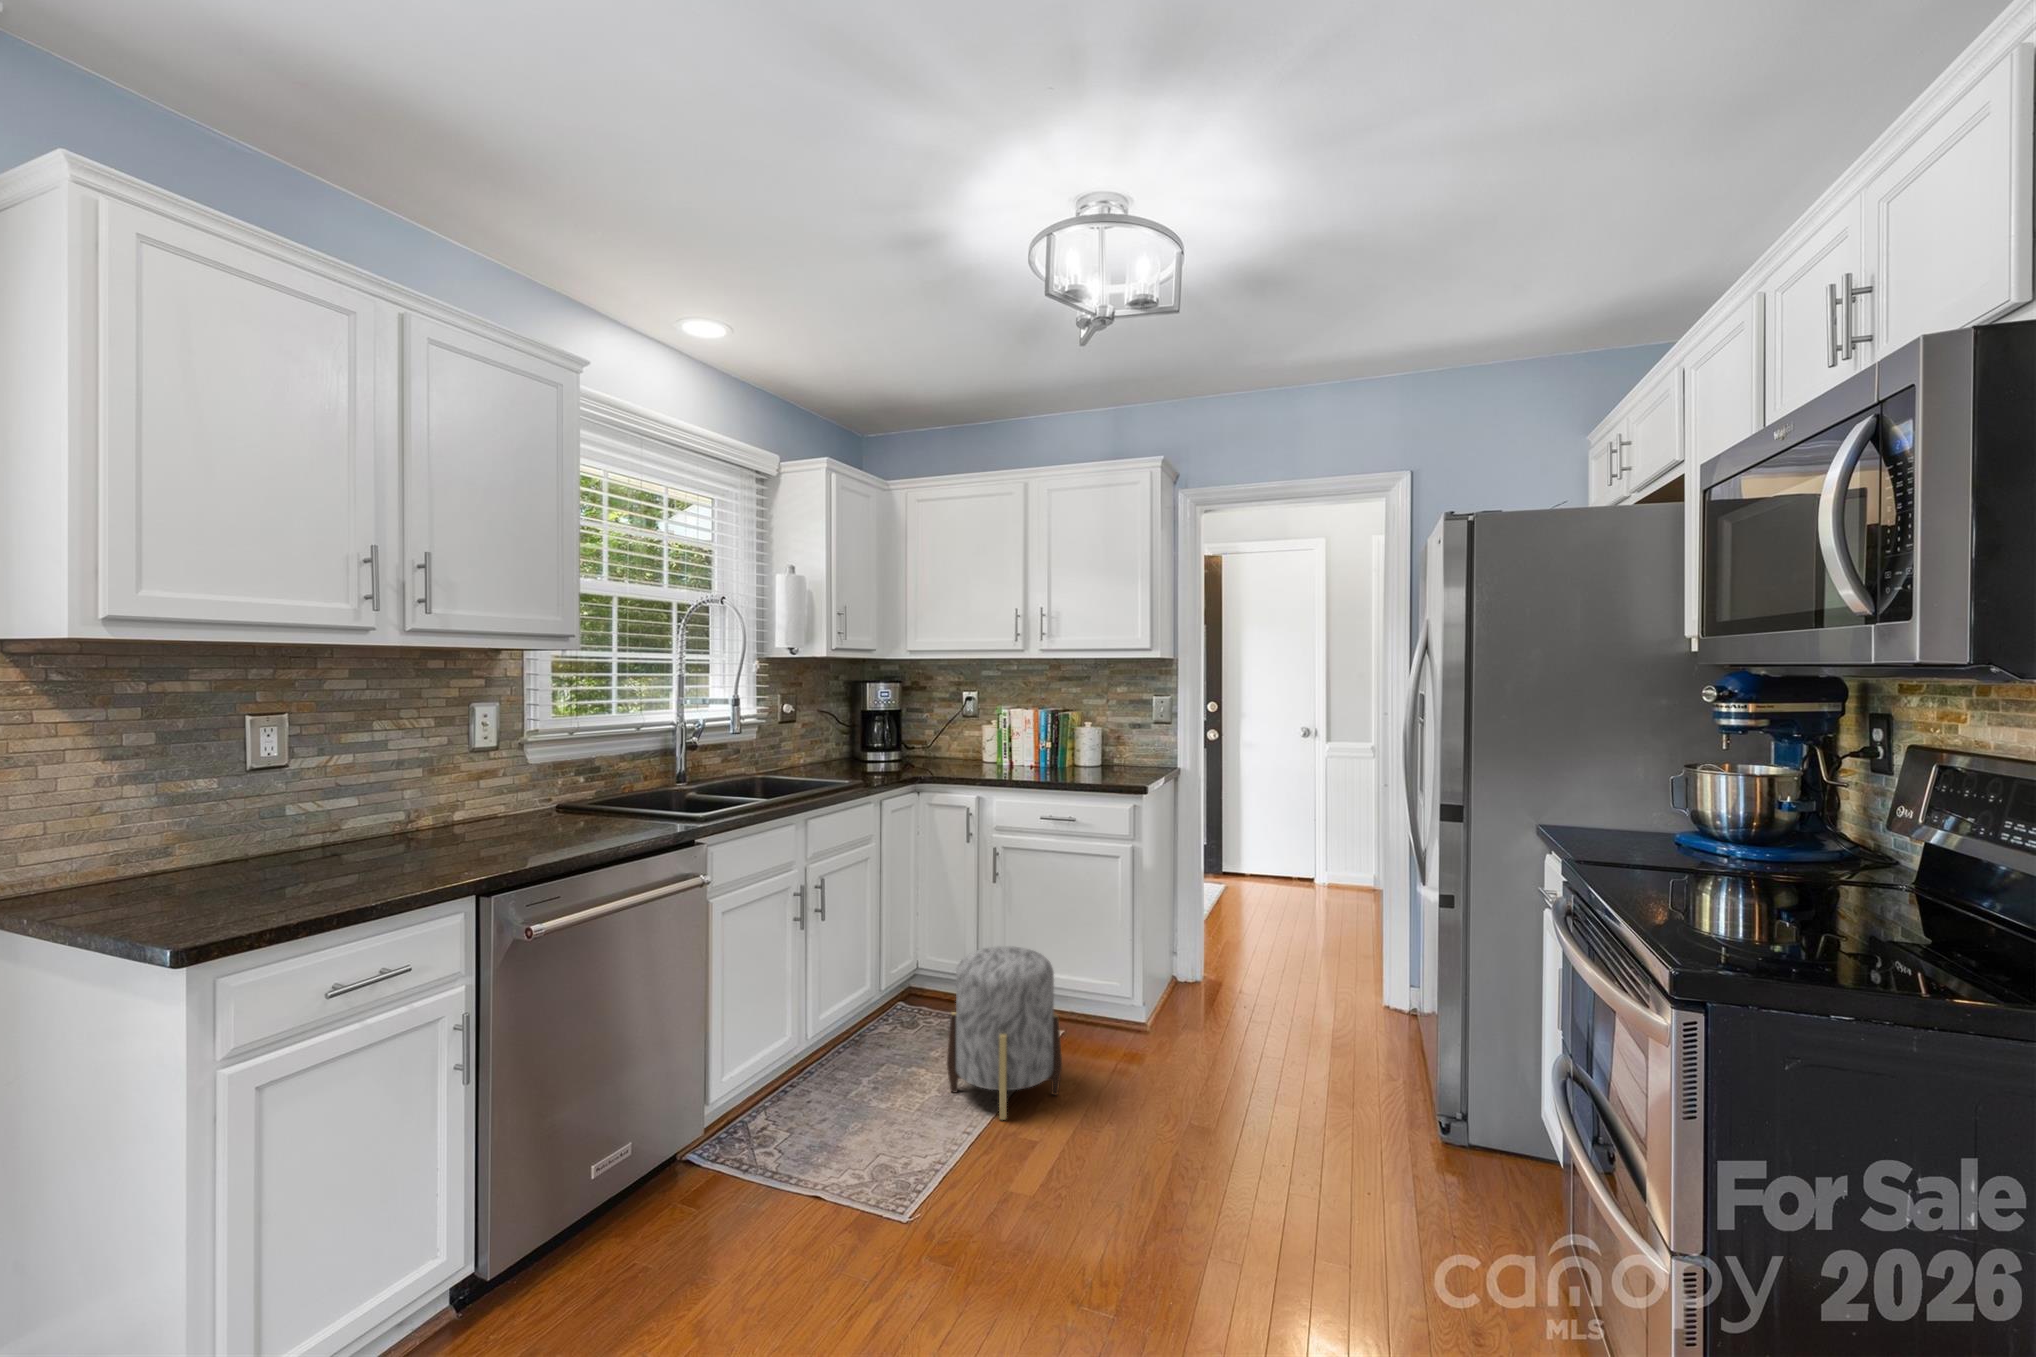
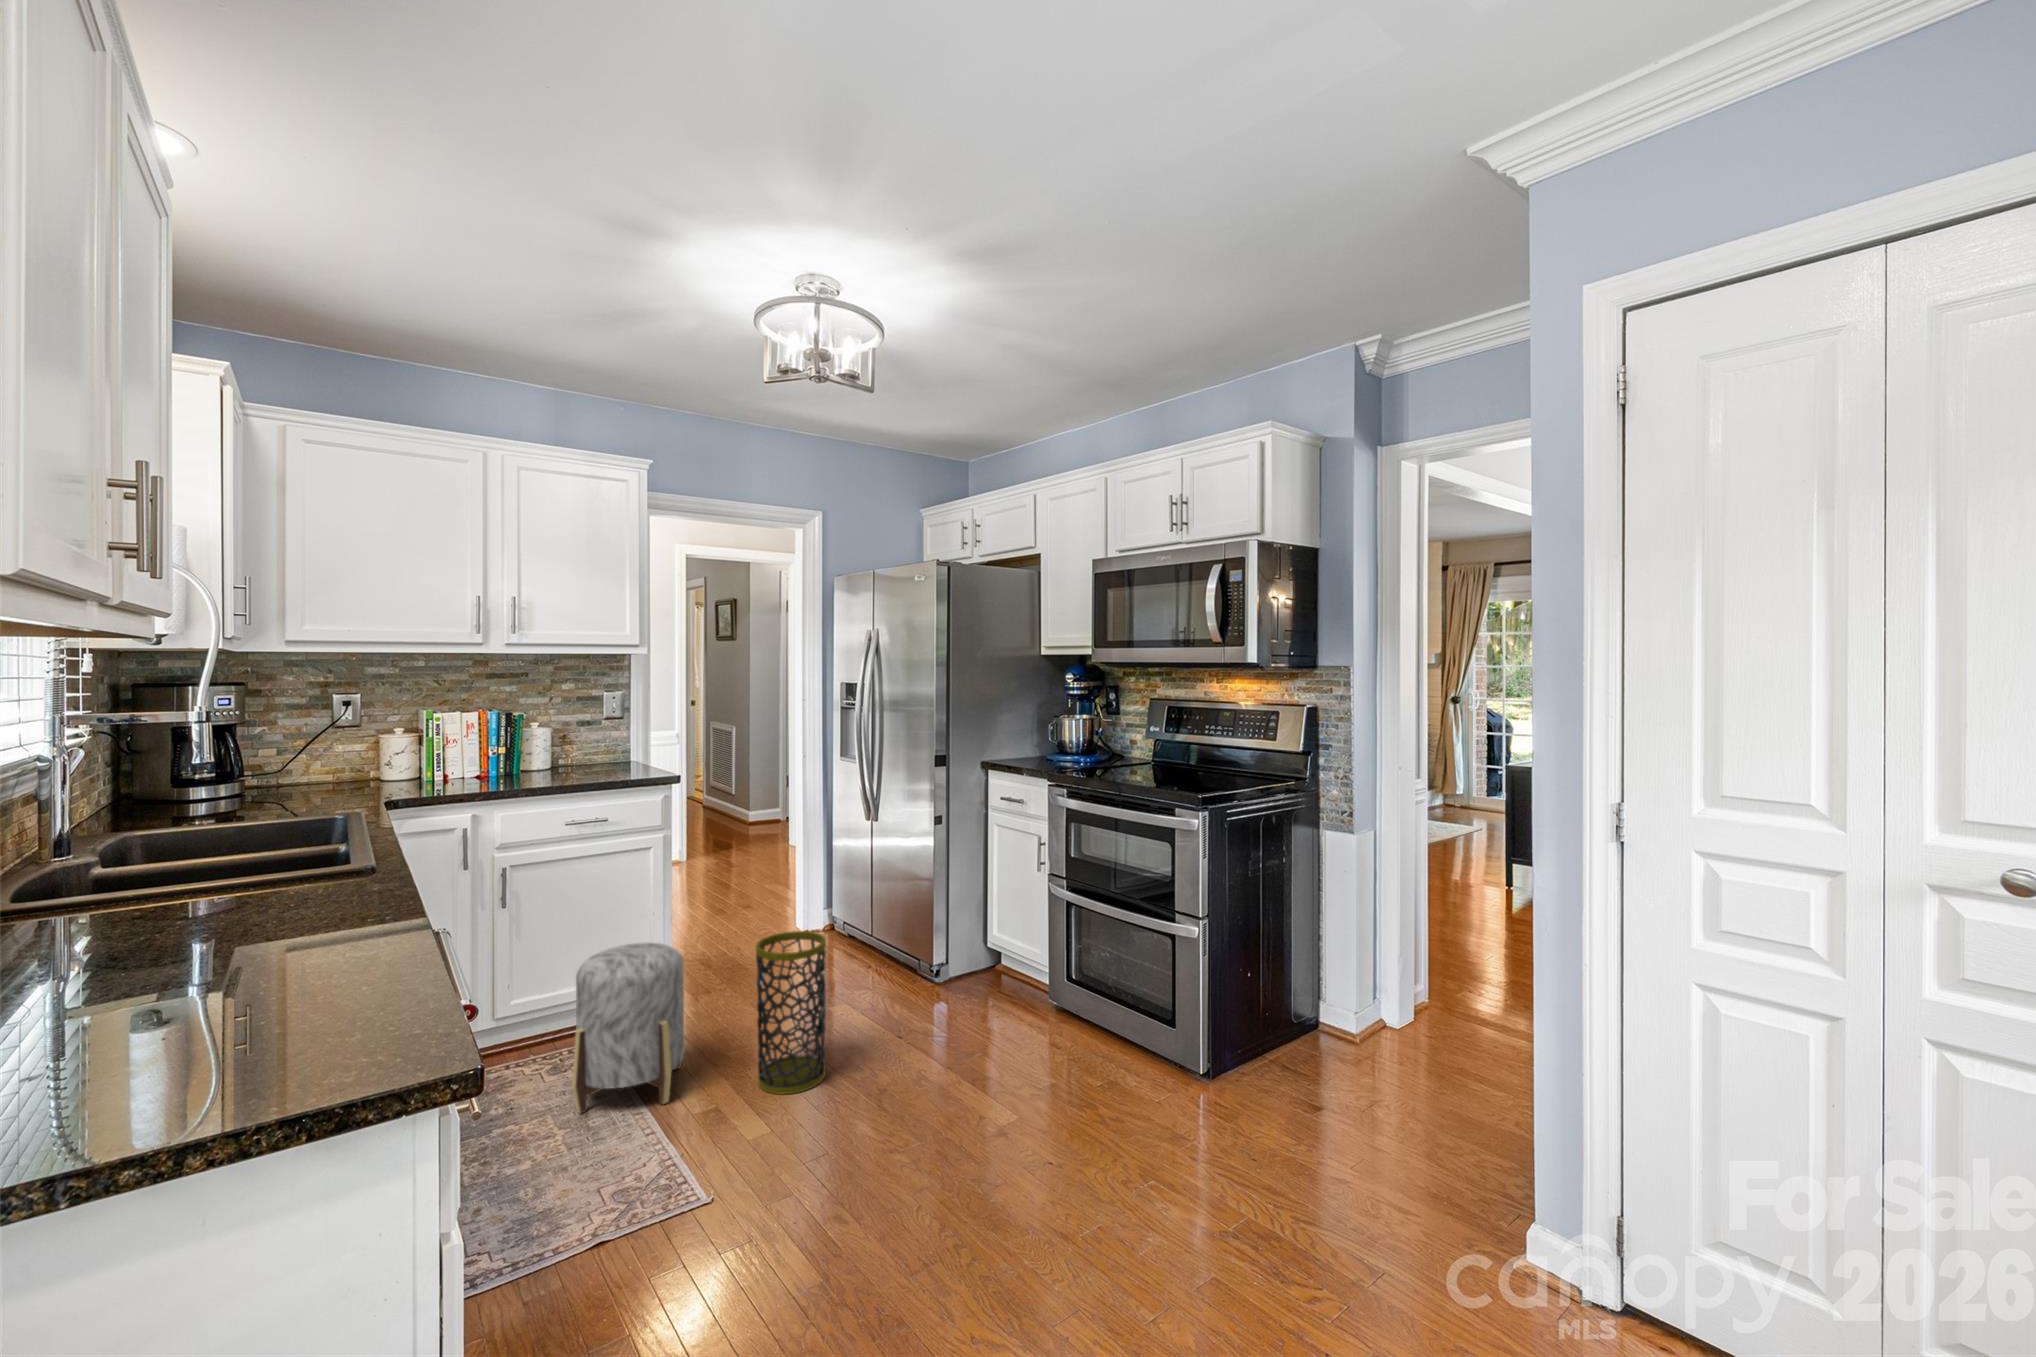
trash can: none [1076,984,1158,1185] -> present [756,931,826,1095]

